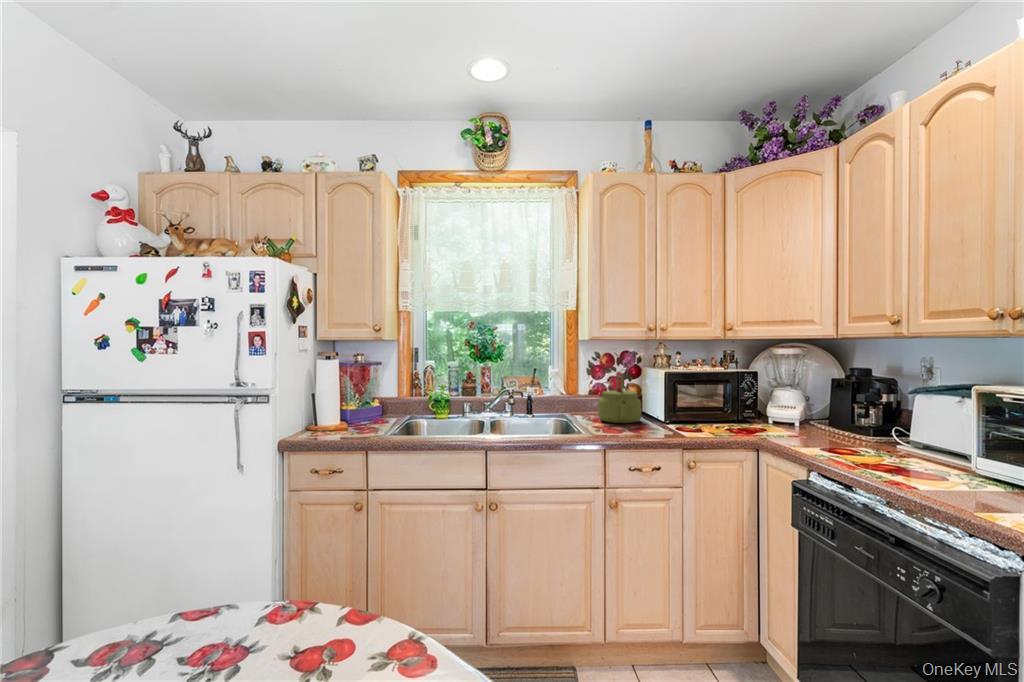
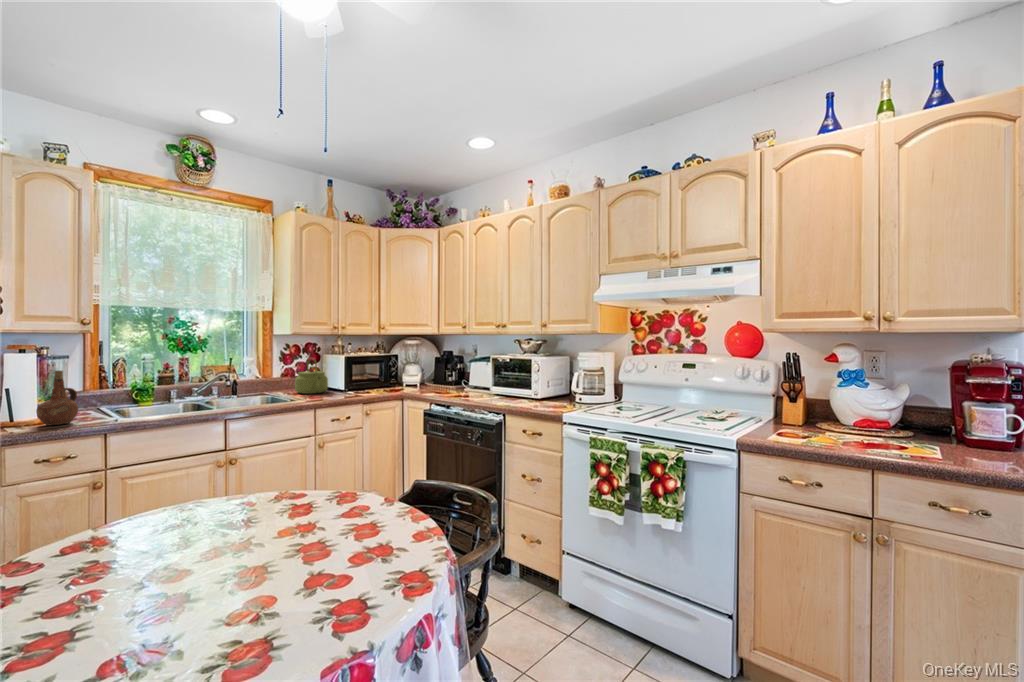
ceramic pitcher: none [331,377,365,434] -> present [36,371,78,425]

